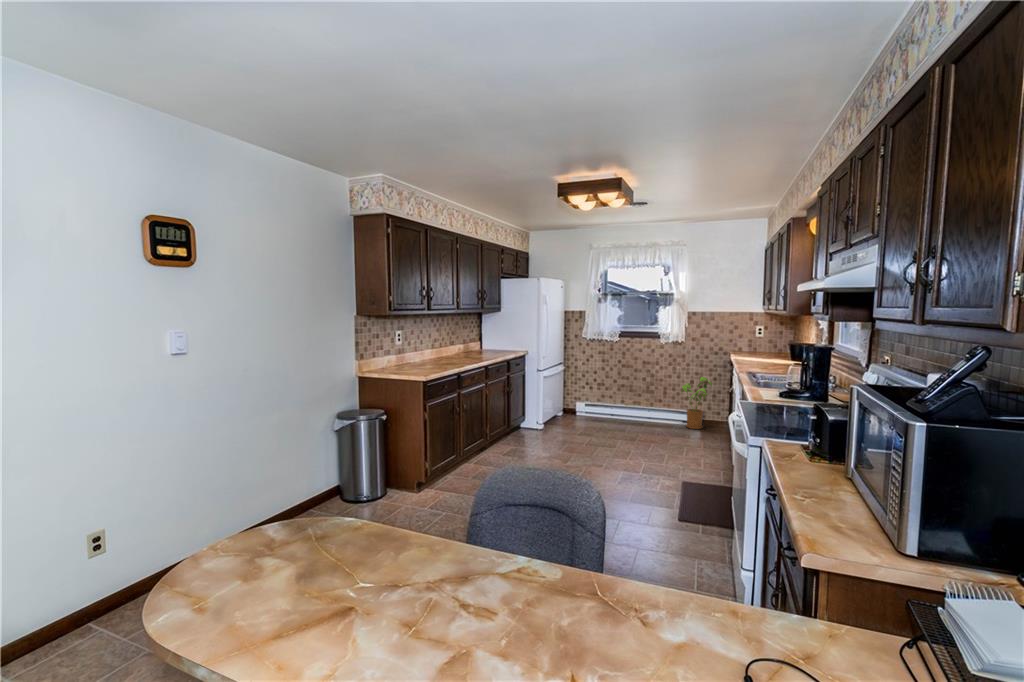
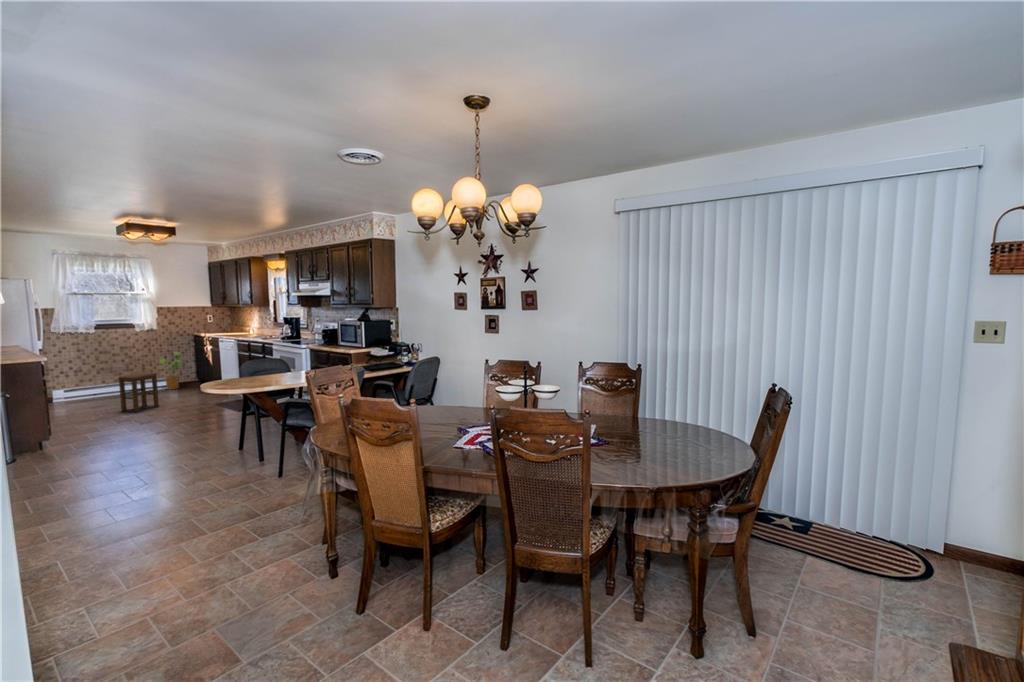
stool: none [606,403,653,459] -> present [118,373,159,412]

